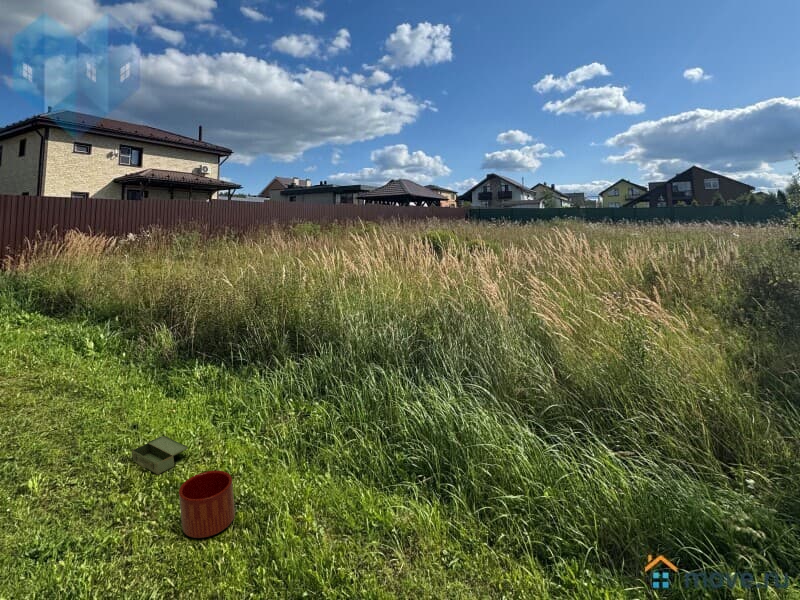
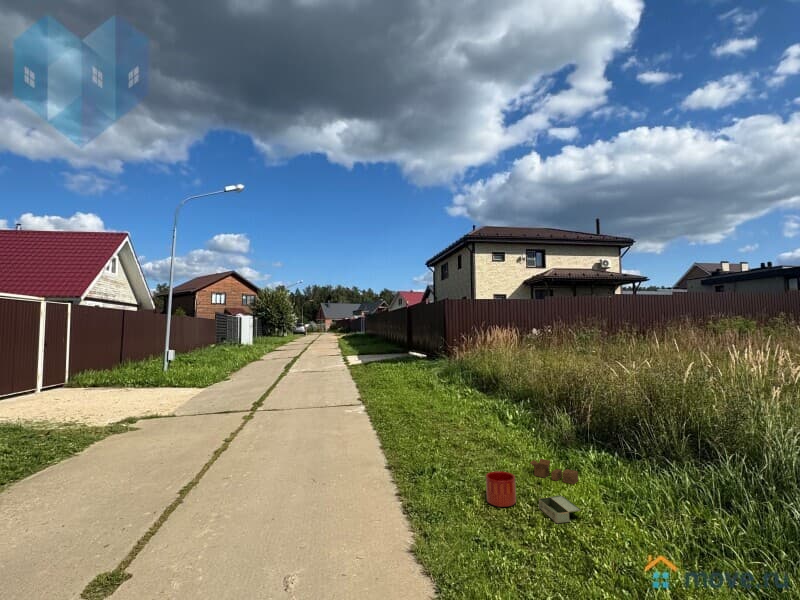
cardboard box: none [119,393,184,416] -> present [530,459,578,484]
planter: present [179,471,235,538] -> present [486,471,516,507]

